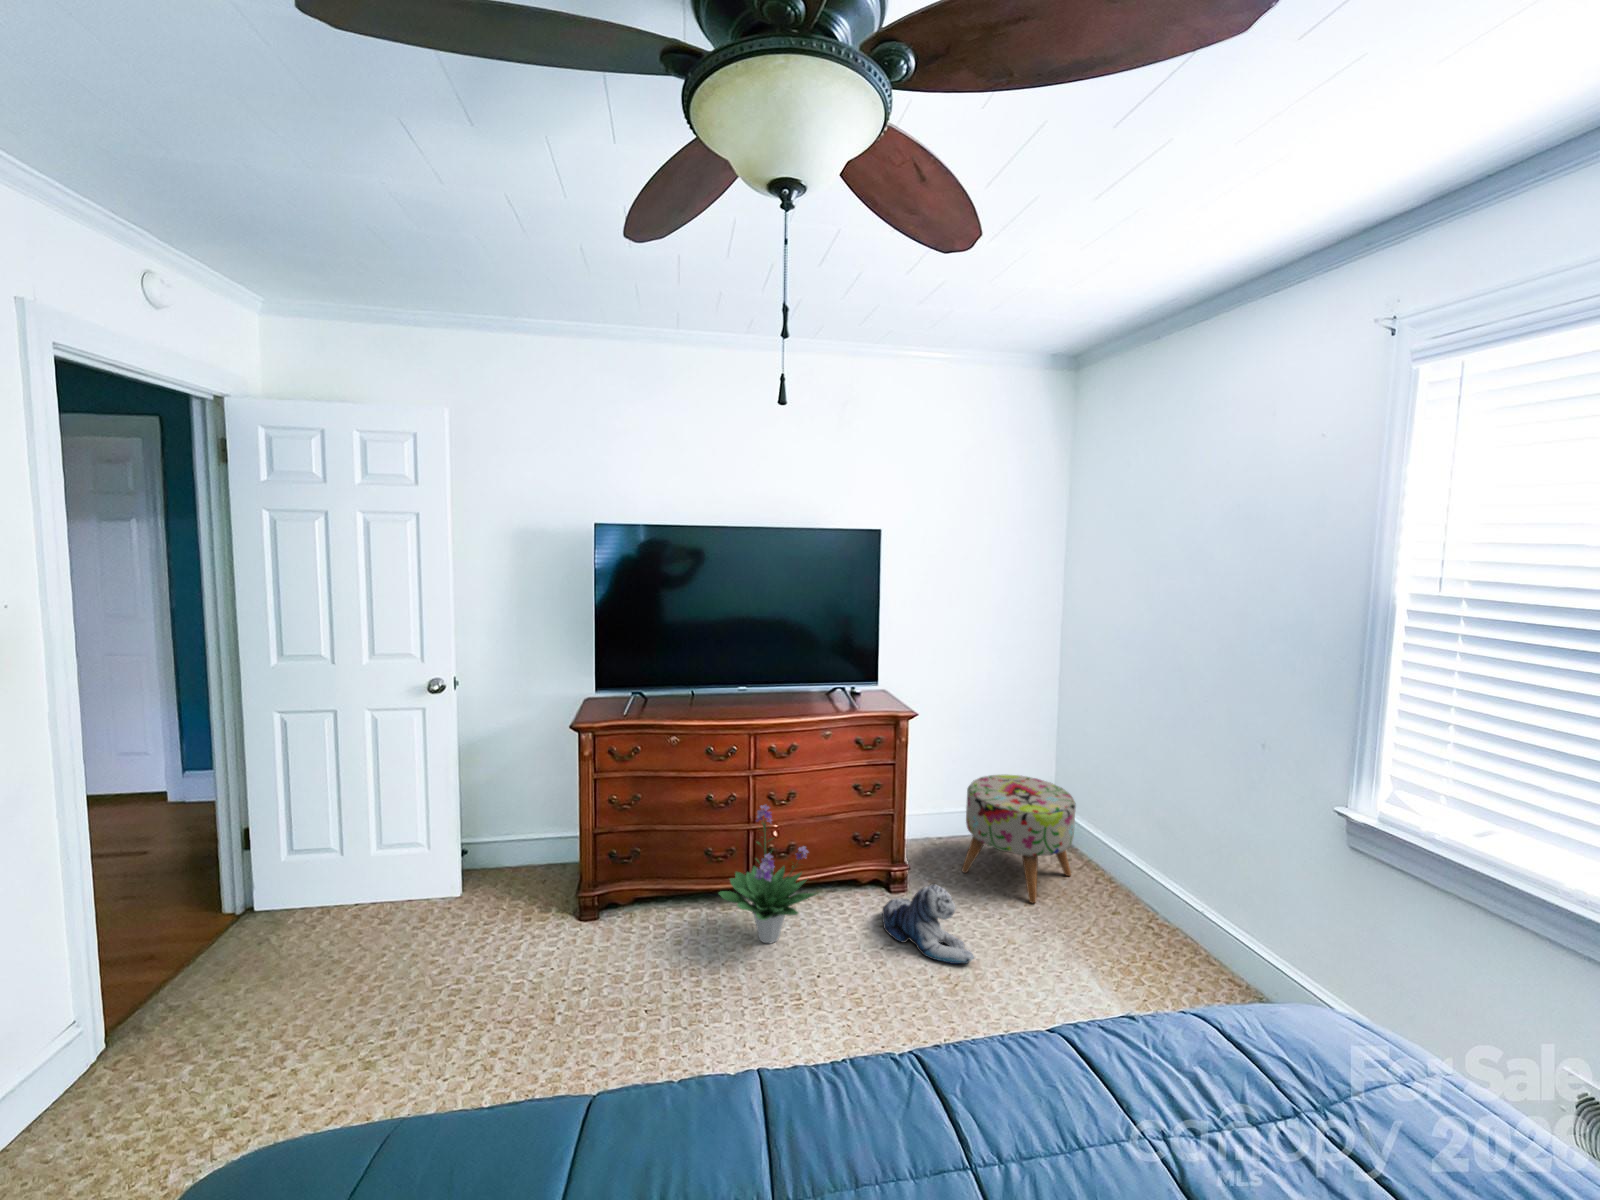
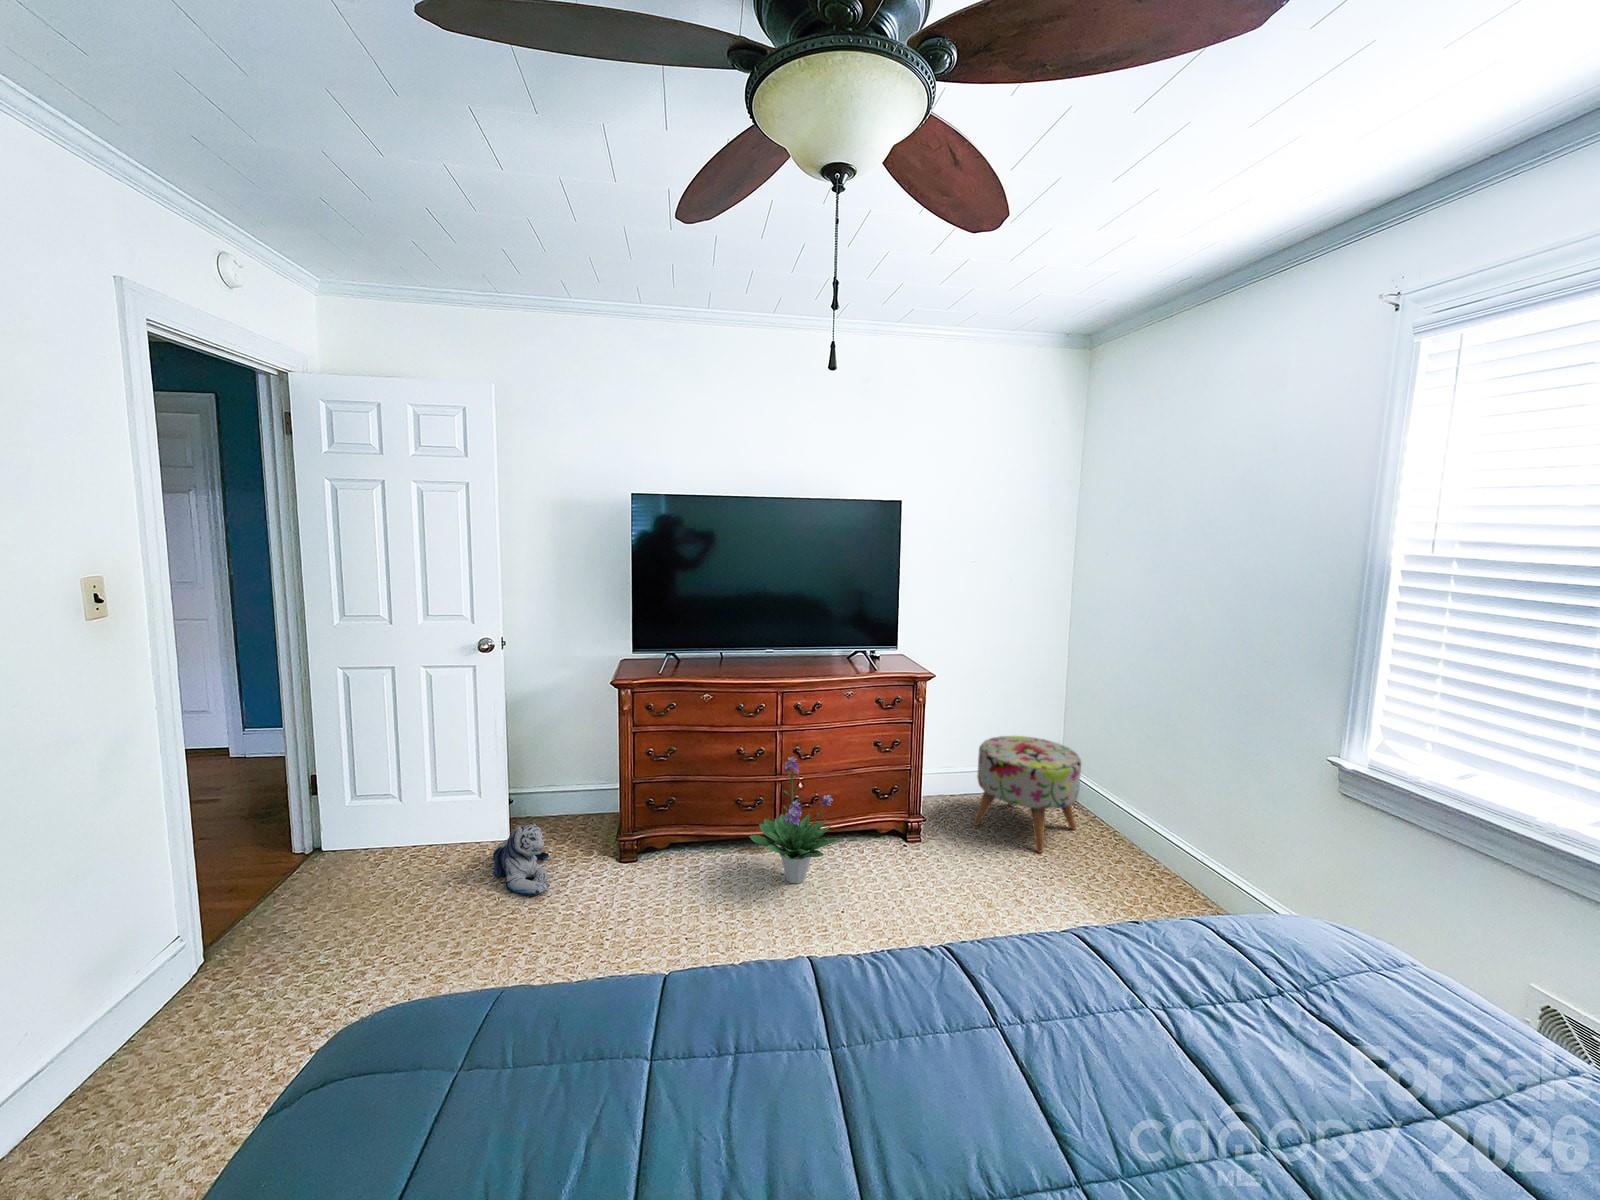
plush toy: present [882,884,974,964] -> present [493,823,549,895]

